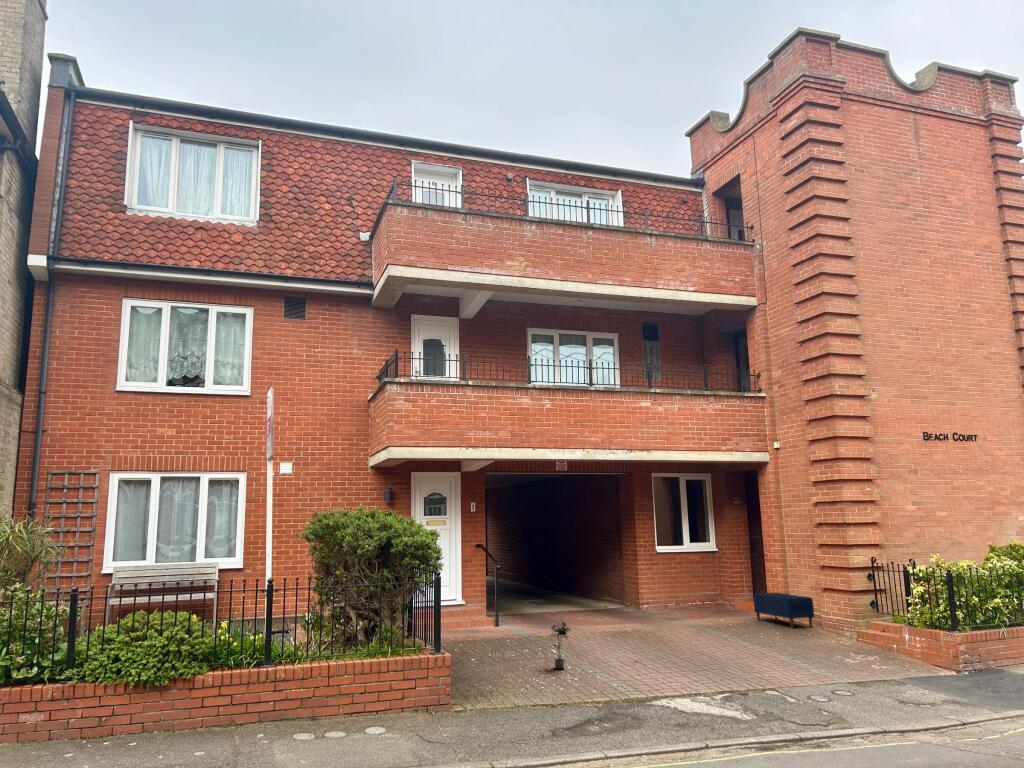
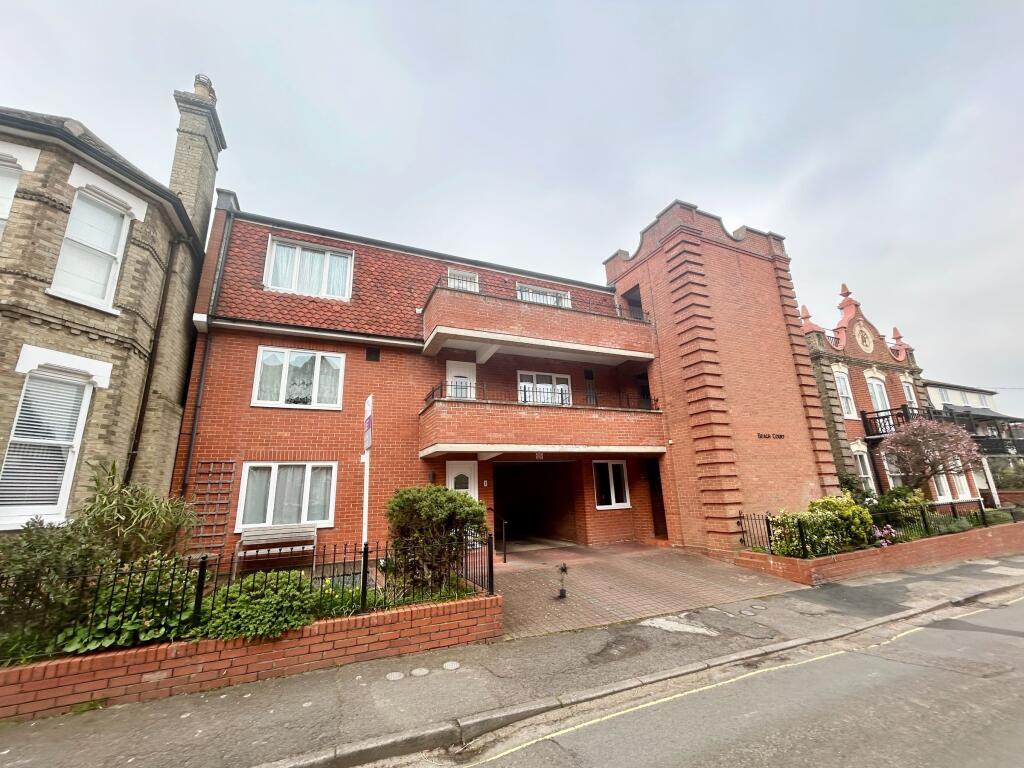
bench: present [753,593,814,628] -> none [662,534,704,558]

